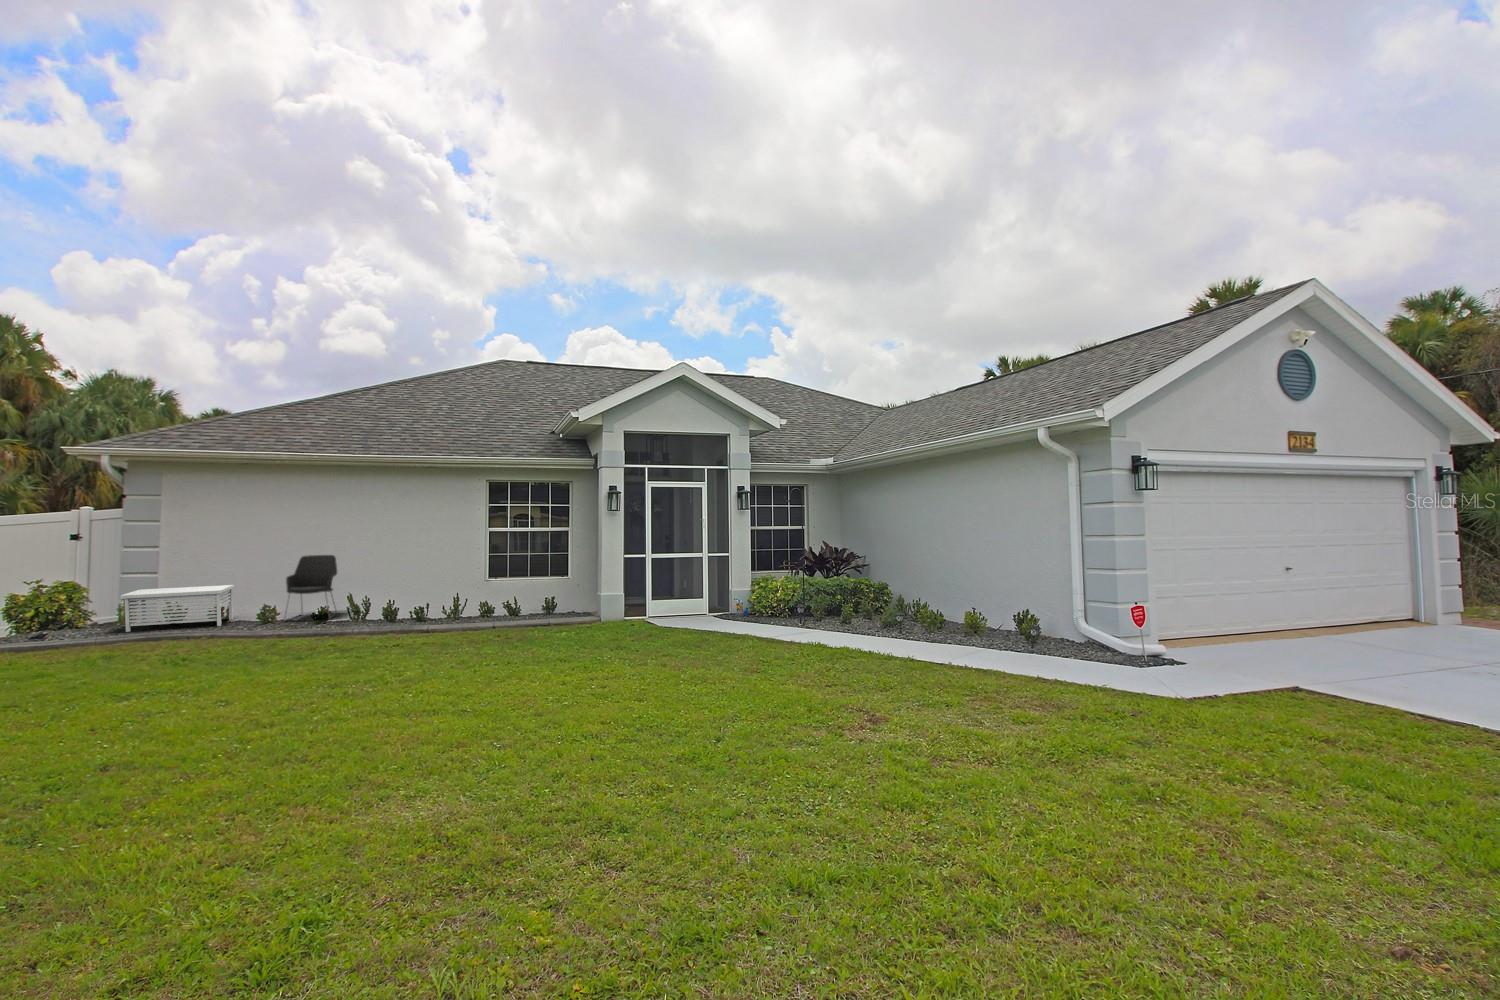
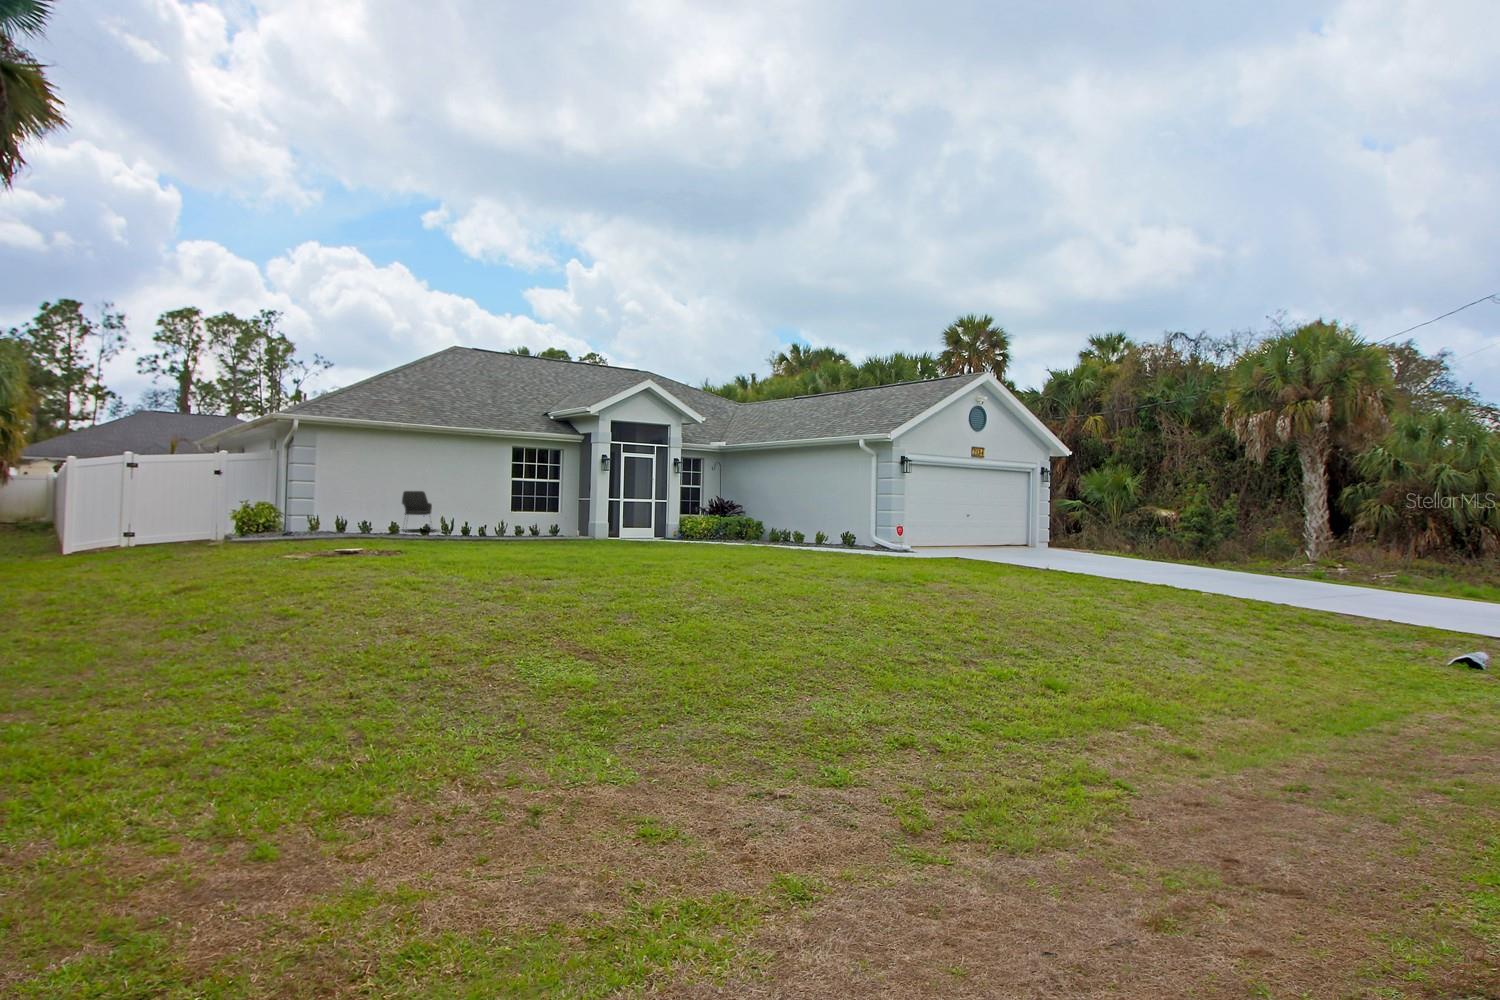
storage bench: present [120,585,234,632] -> none [305,508,369,534]

